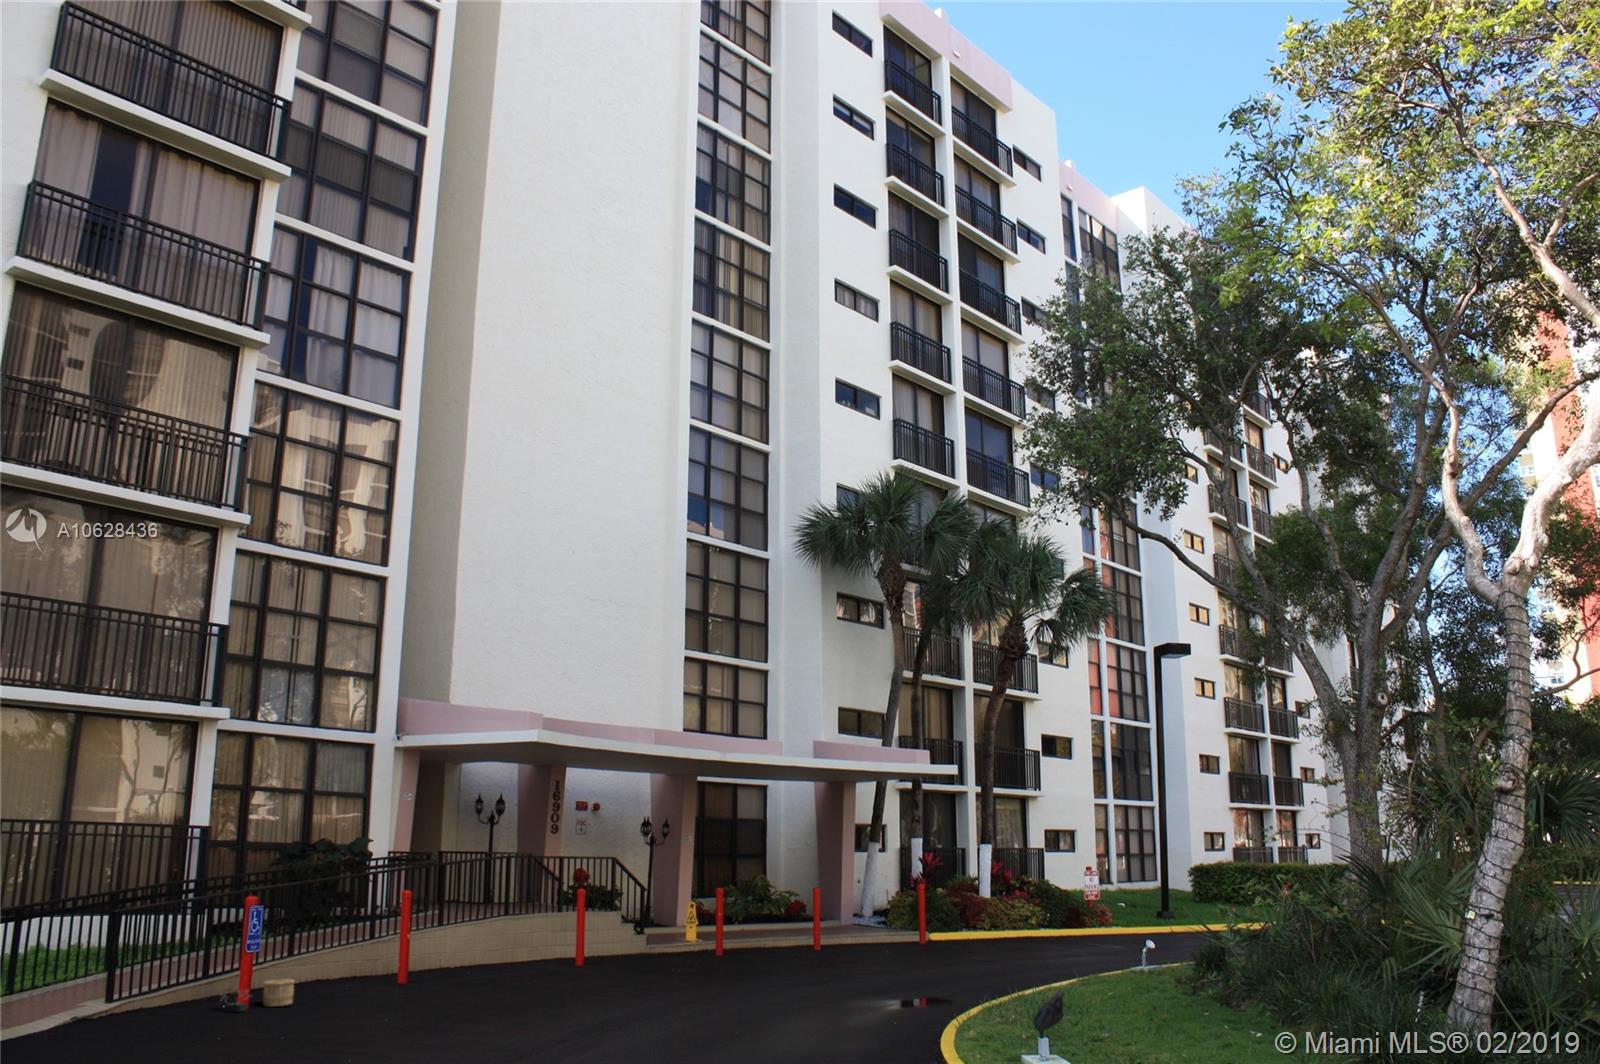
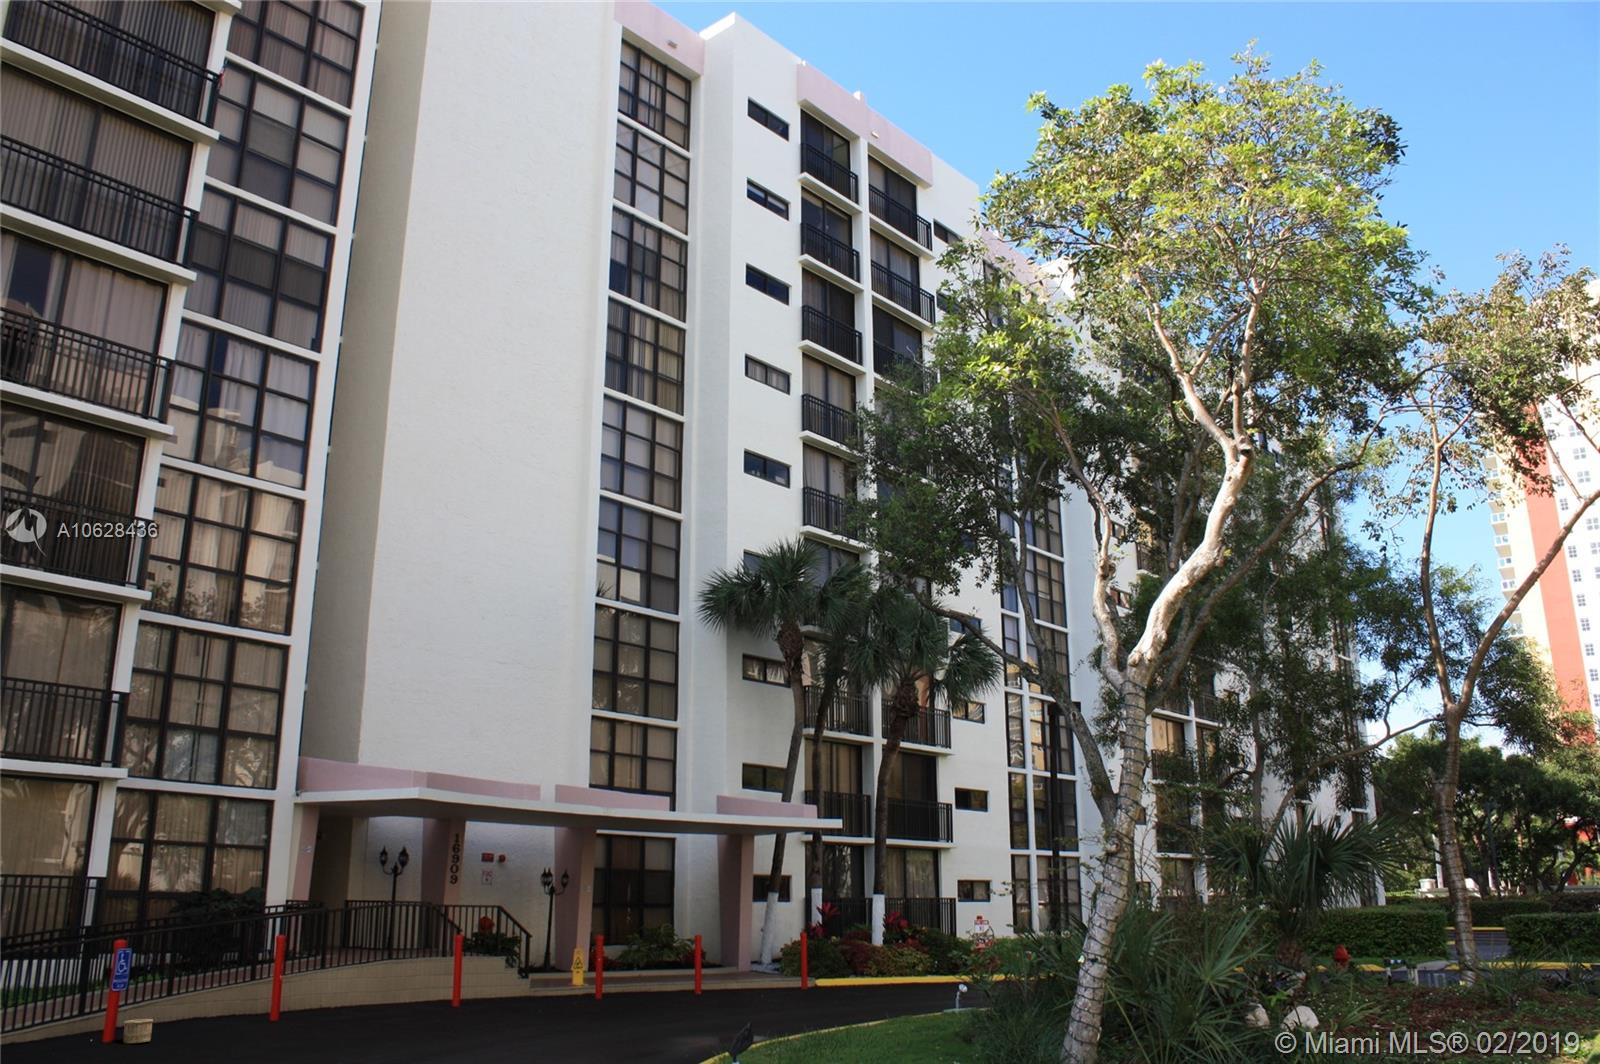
decorative plant: present [222,984,249,1012] -> none [80,1022,111,1048]

